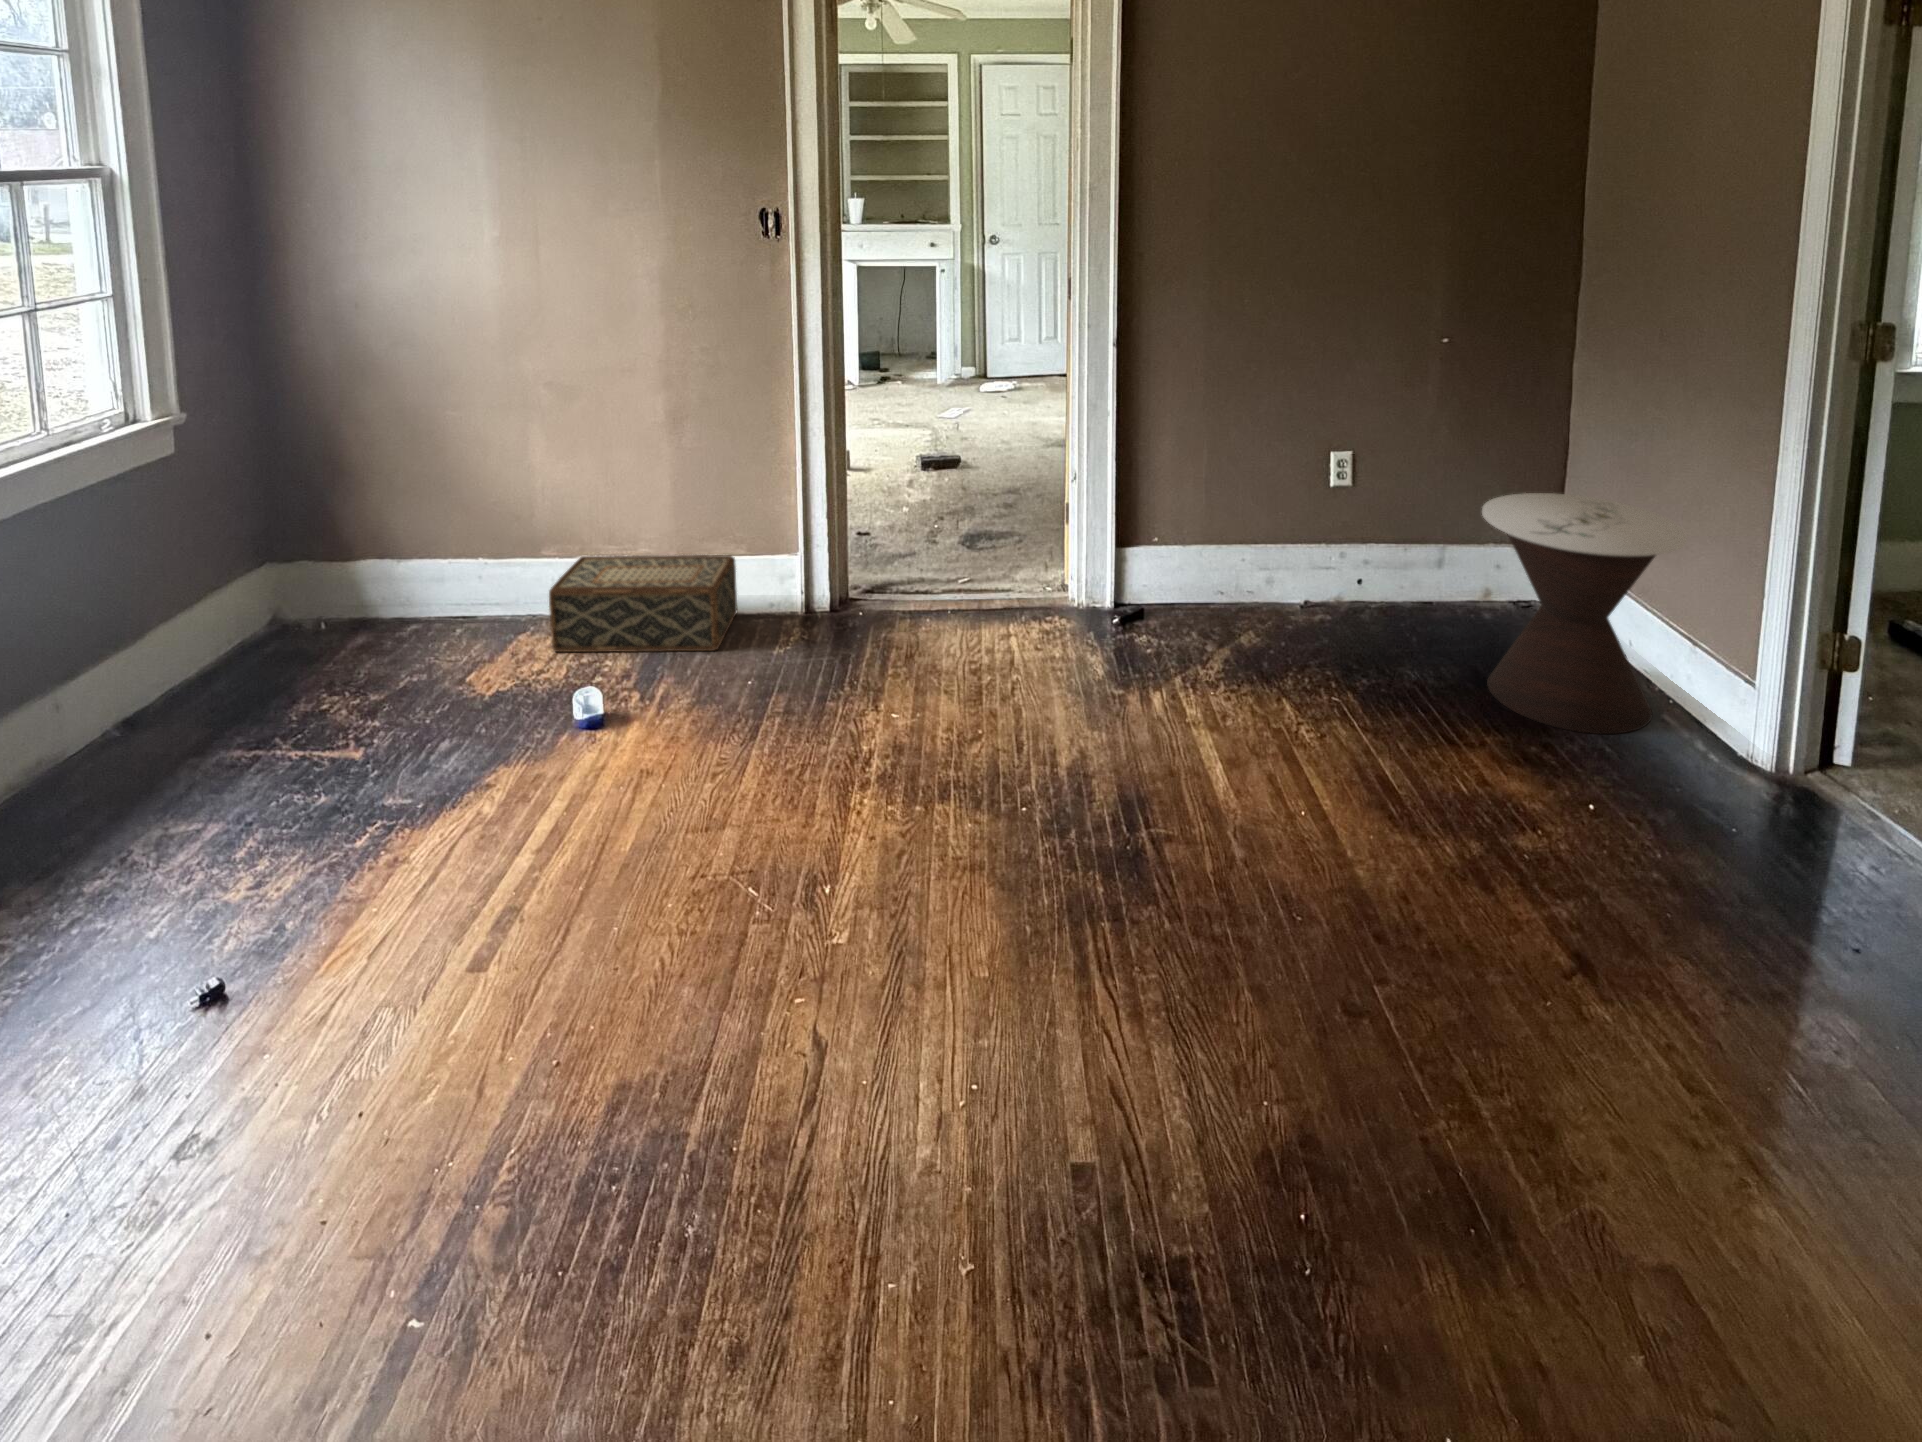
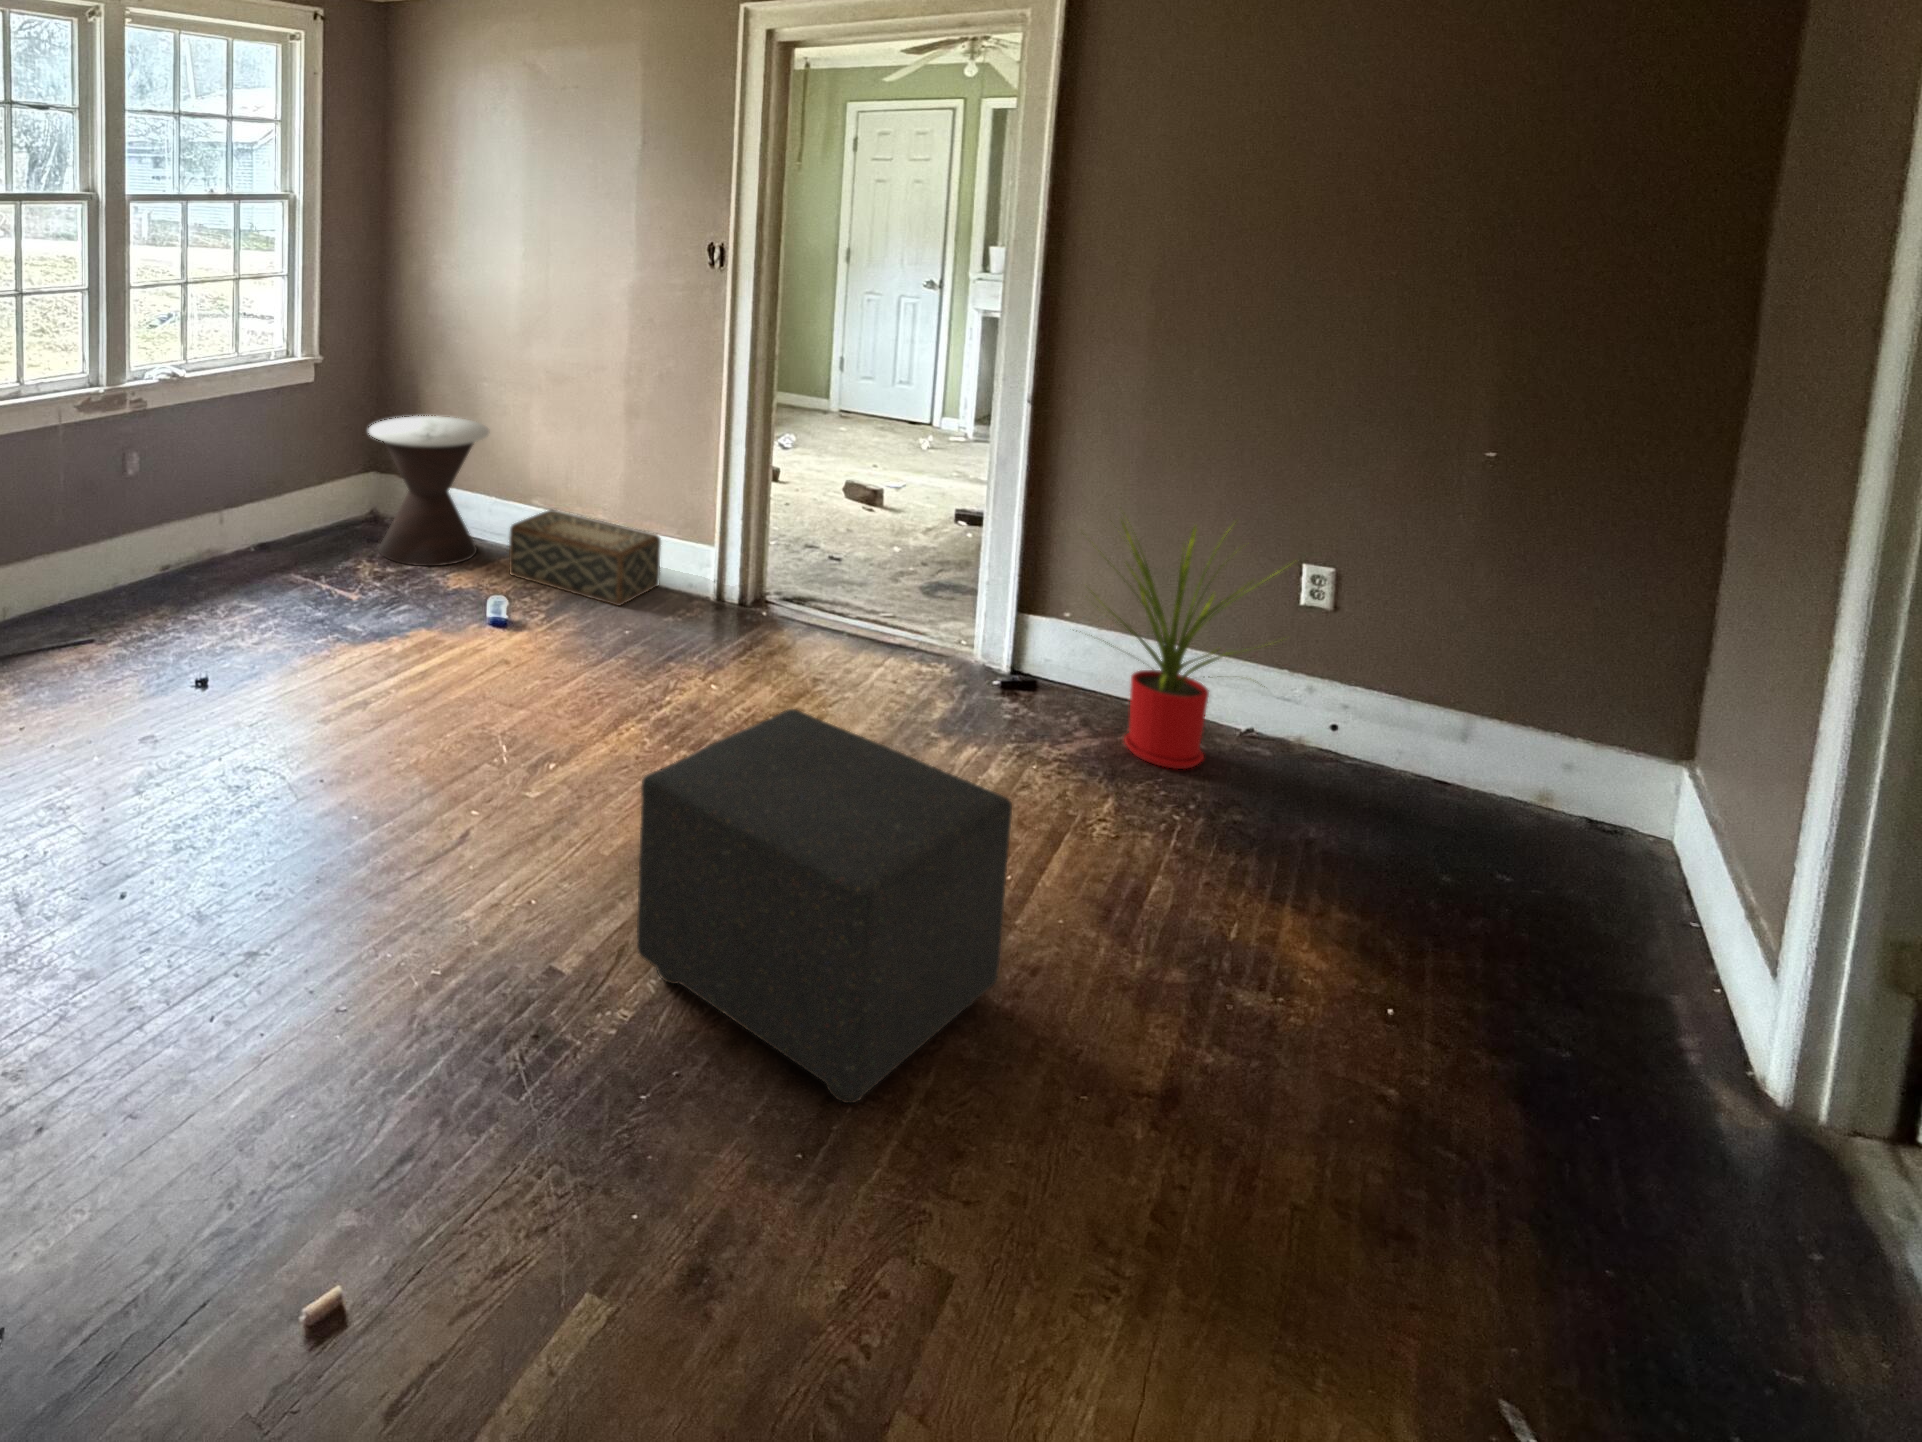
house plant: none [1196,420,1366,650] -> present [1073,521,1274,769]
side table: present [1482,493,1687,734] -> present [369,416,490,566]
ottoman: none [1160,716,1515,1147] -> present [637,709,1012,1103]

